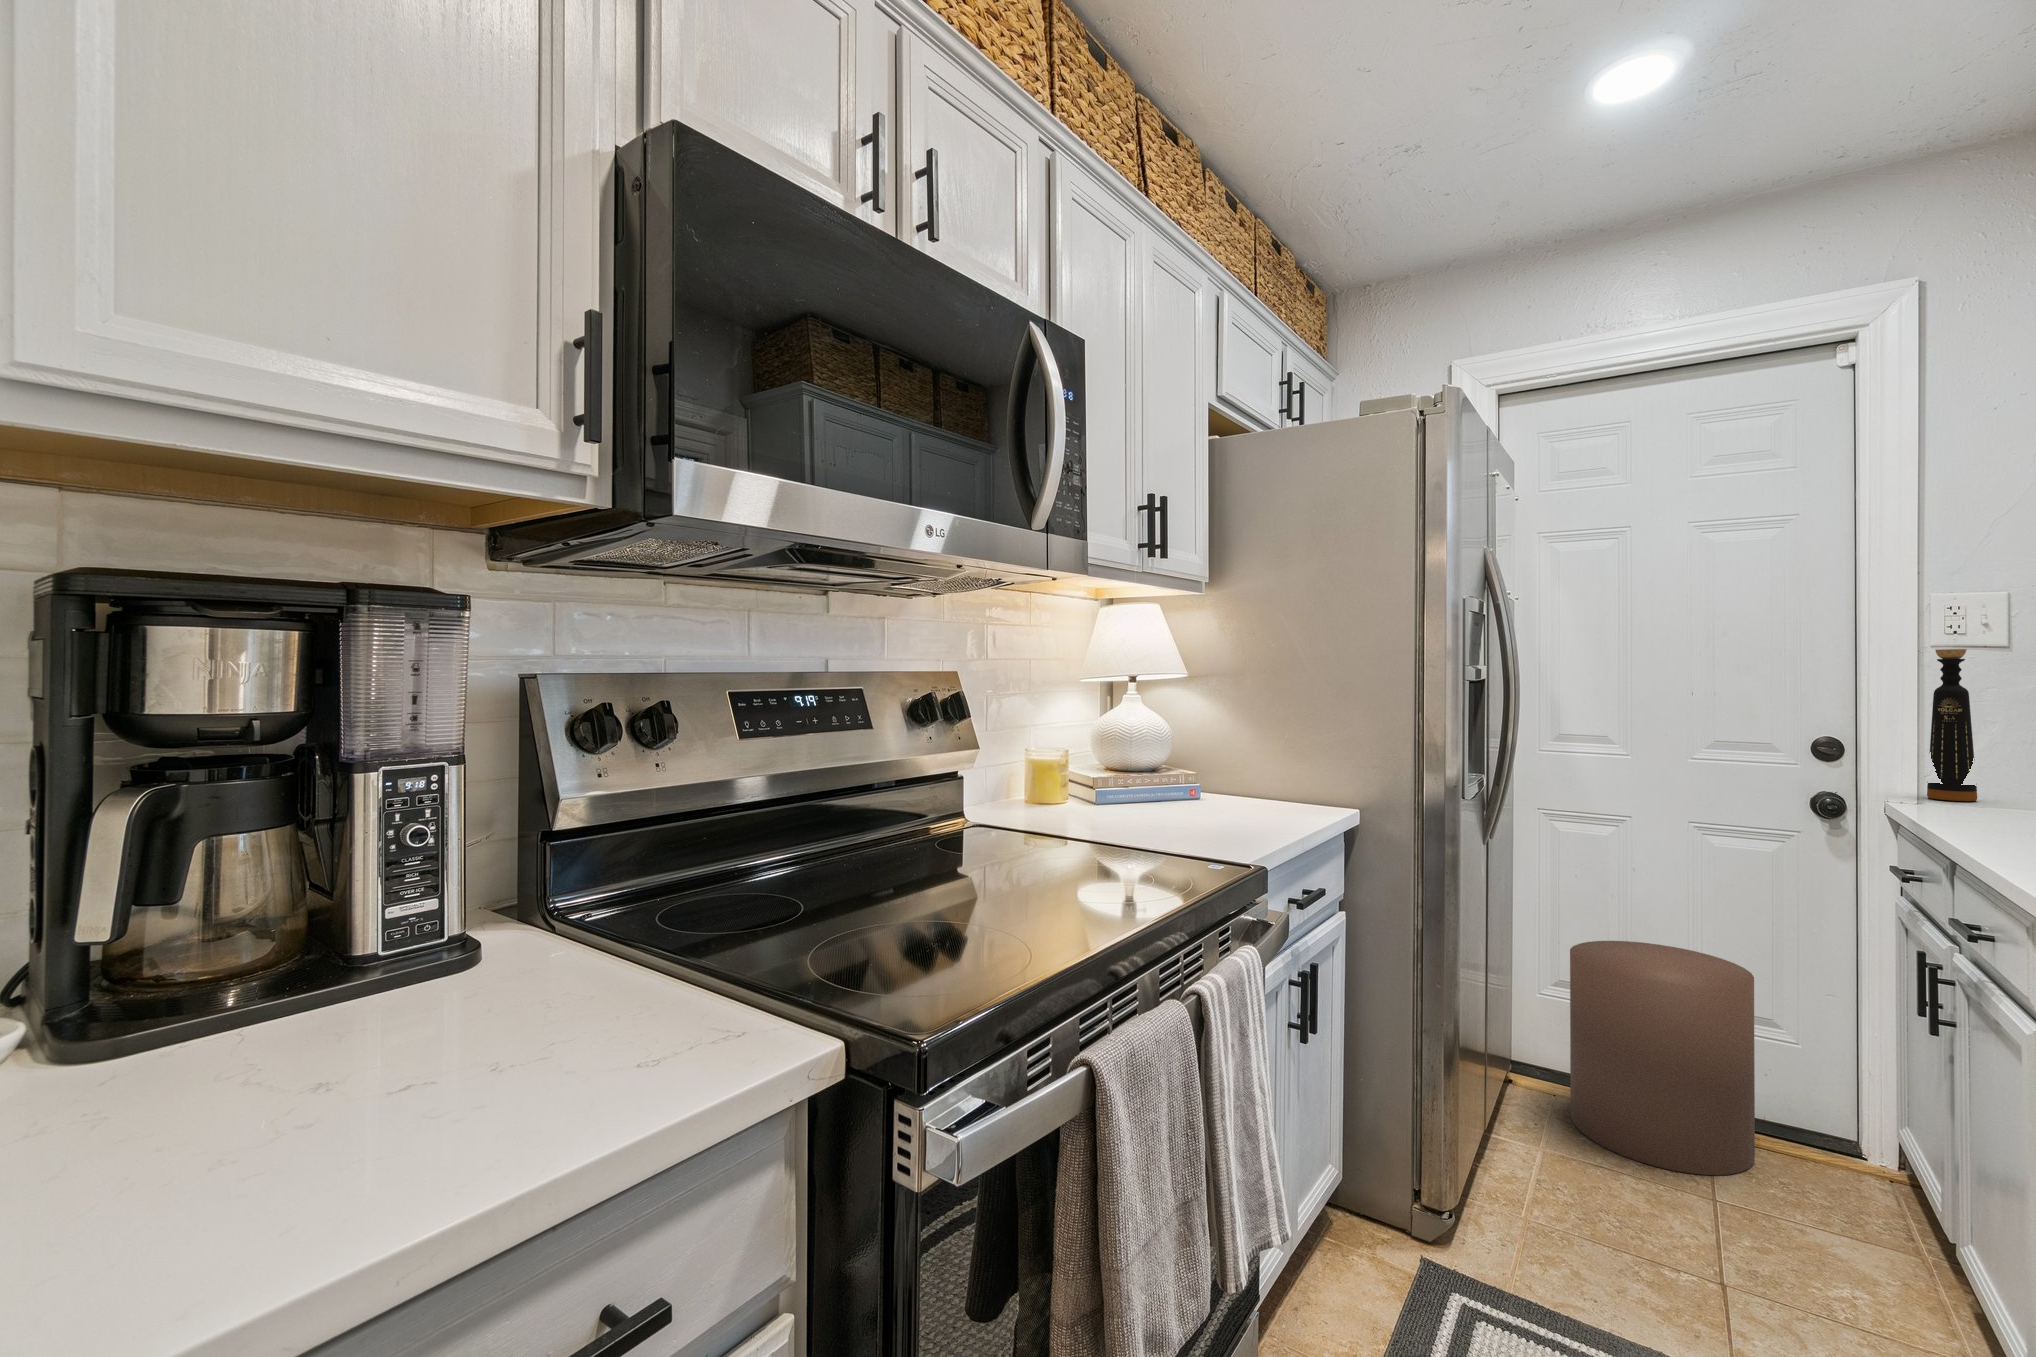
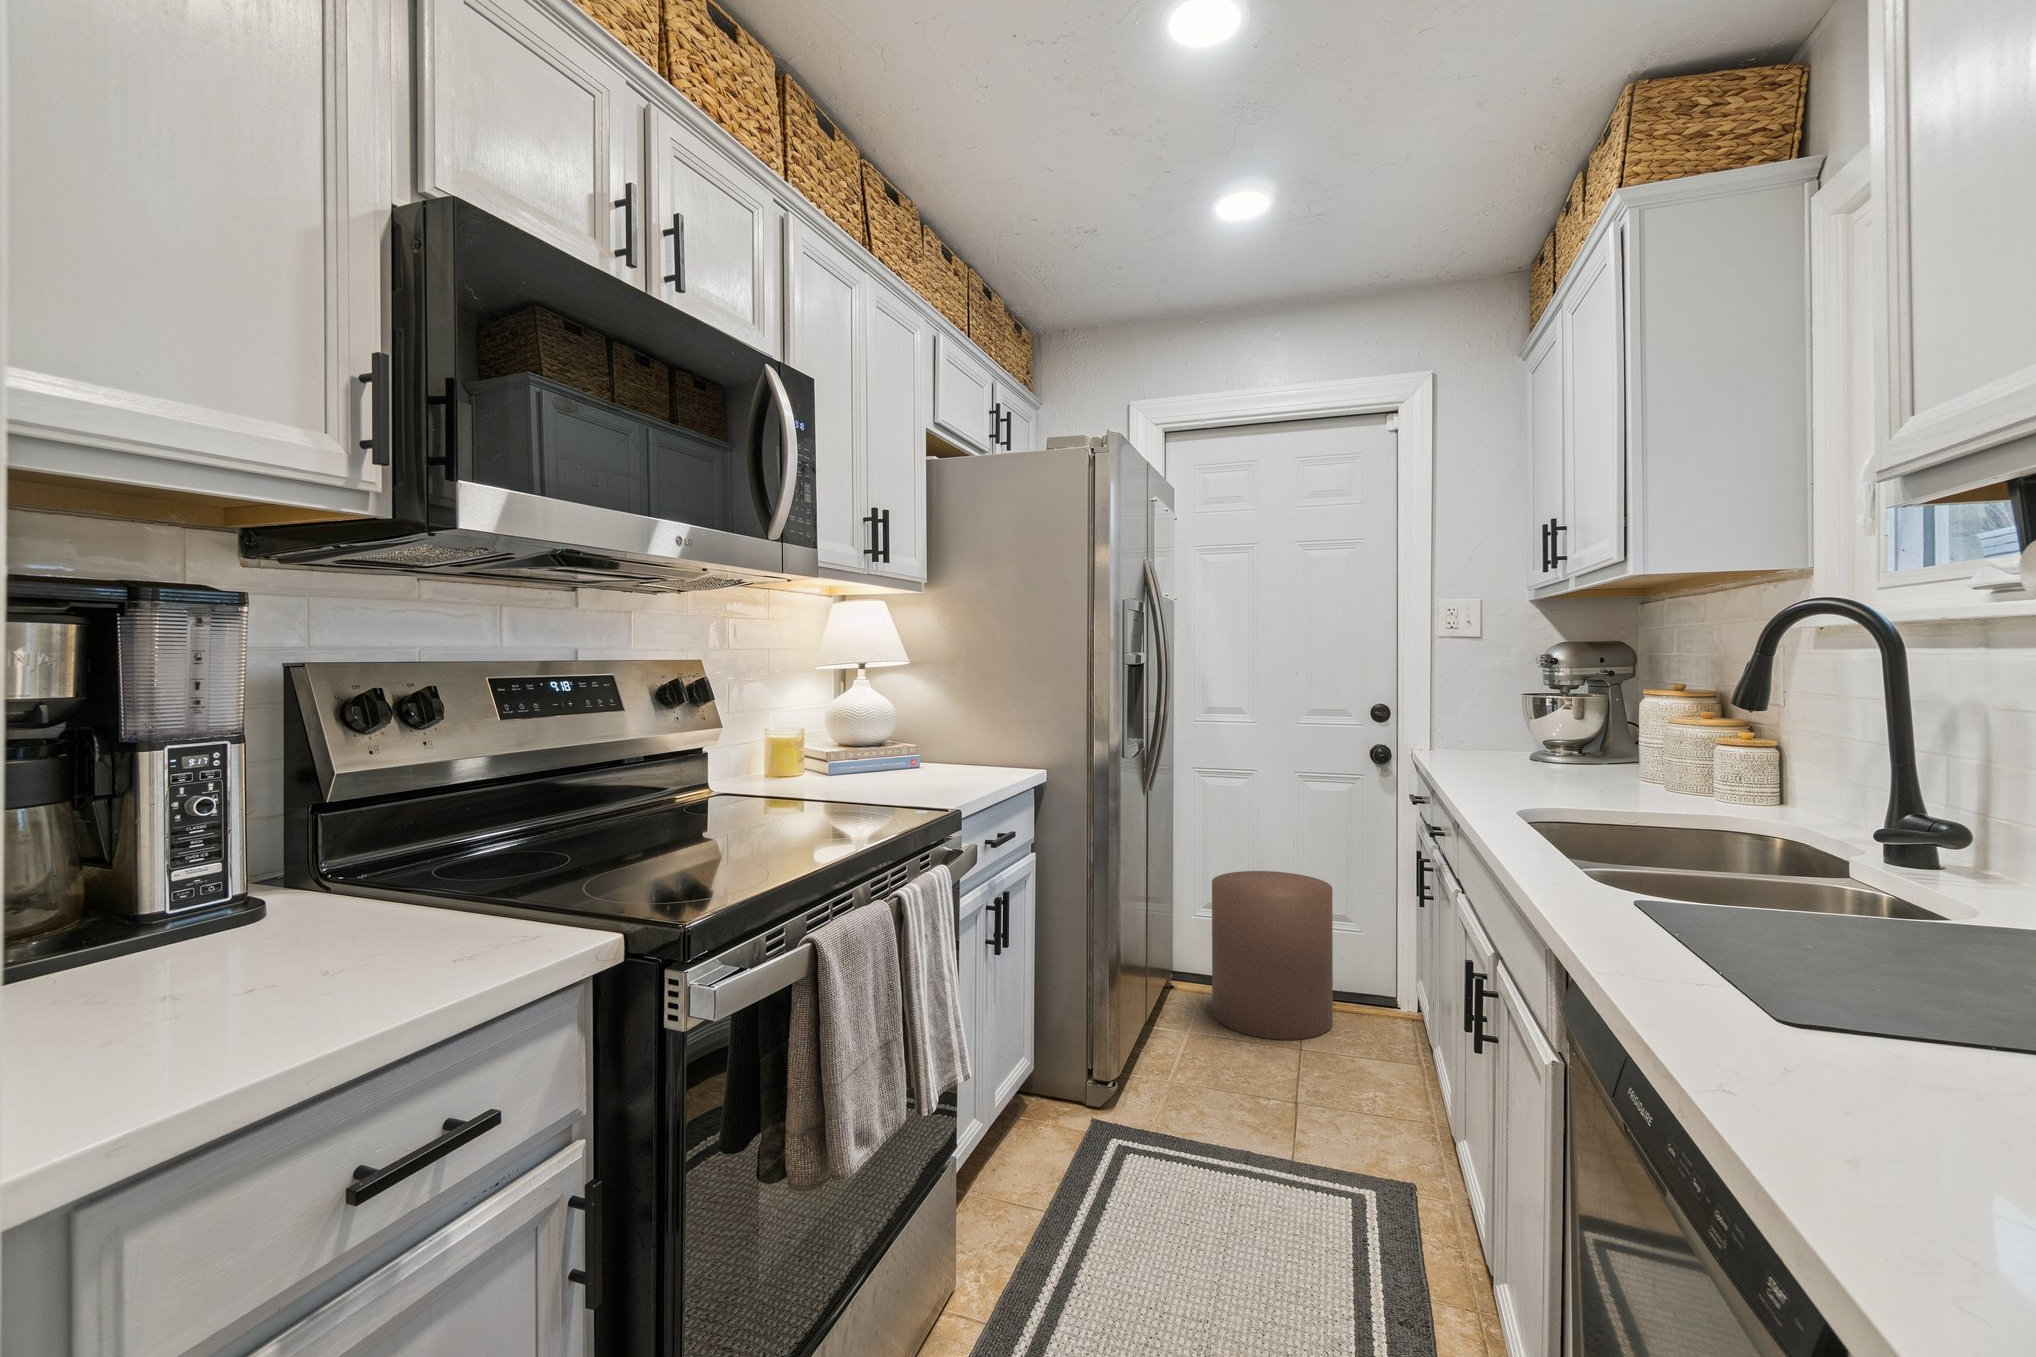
bottle: present [1927,649,1977,801] -> none [1437,642,1465,751]

